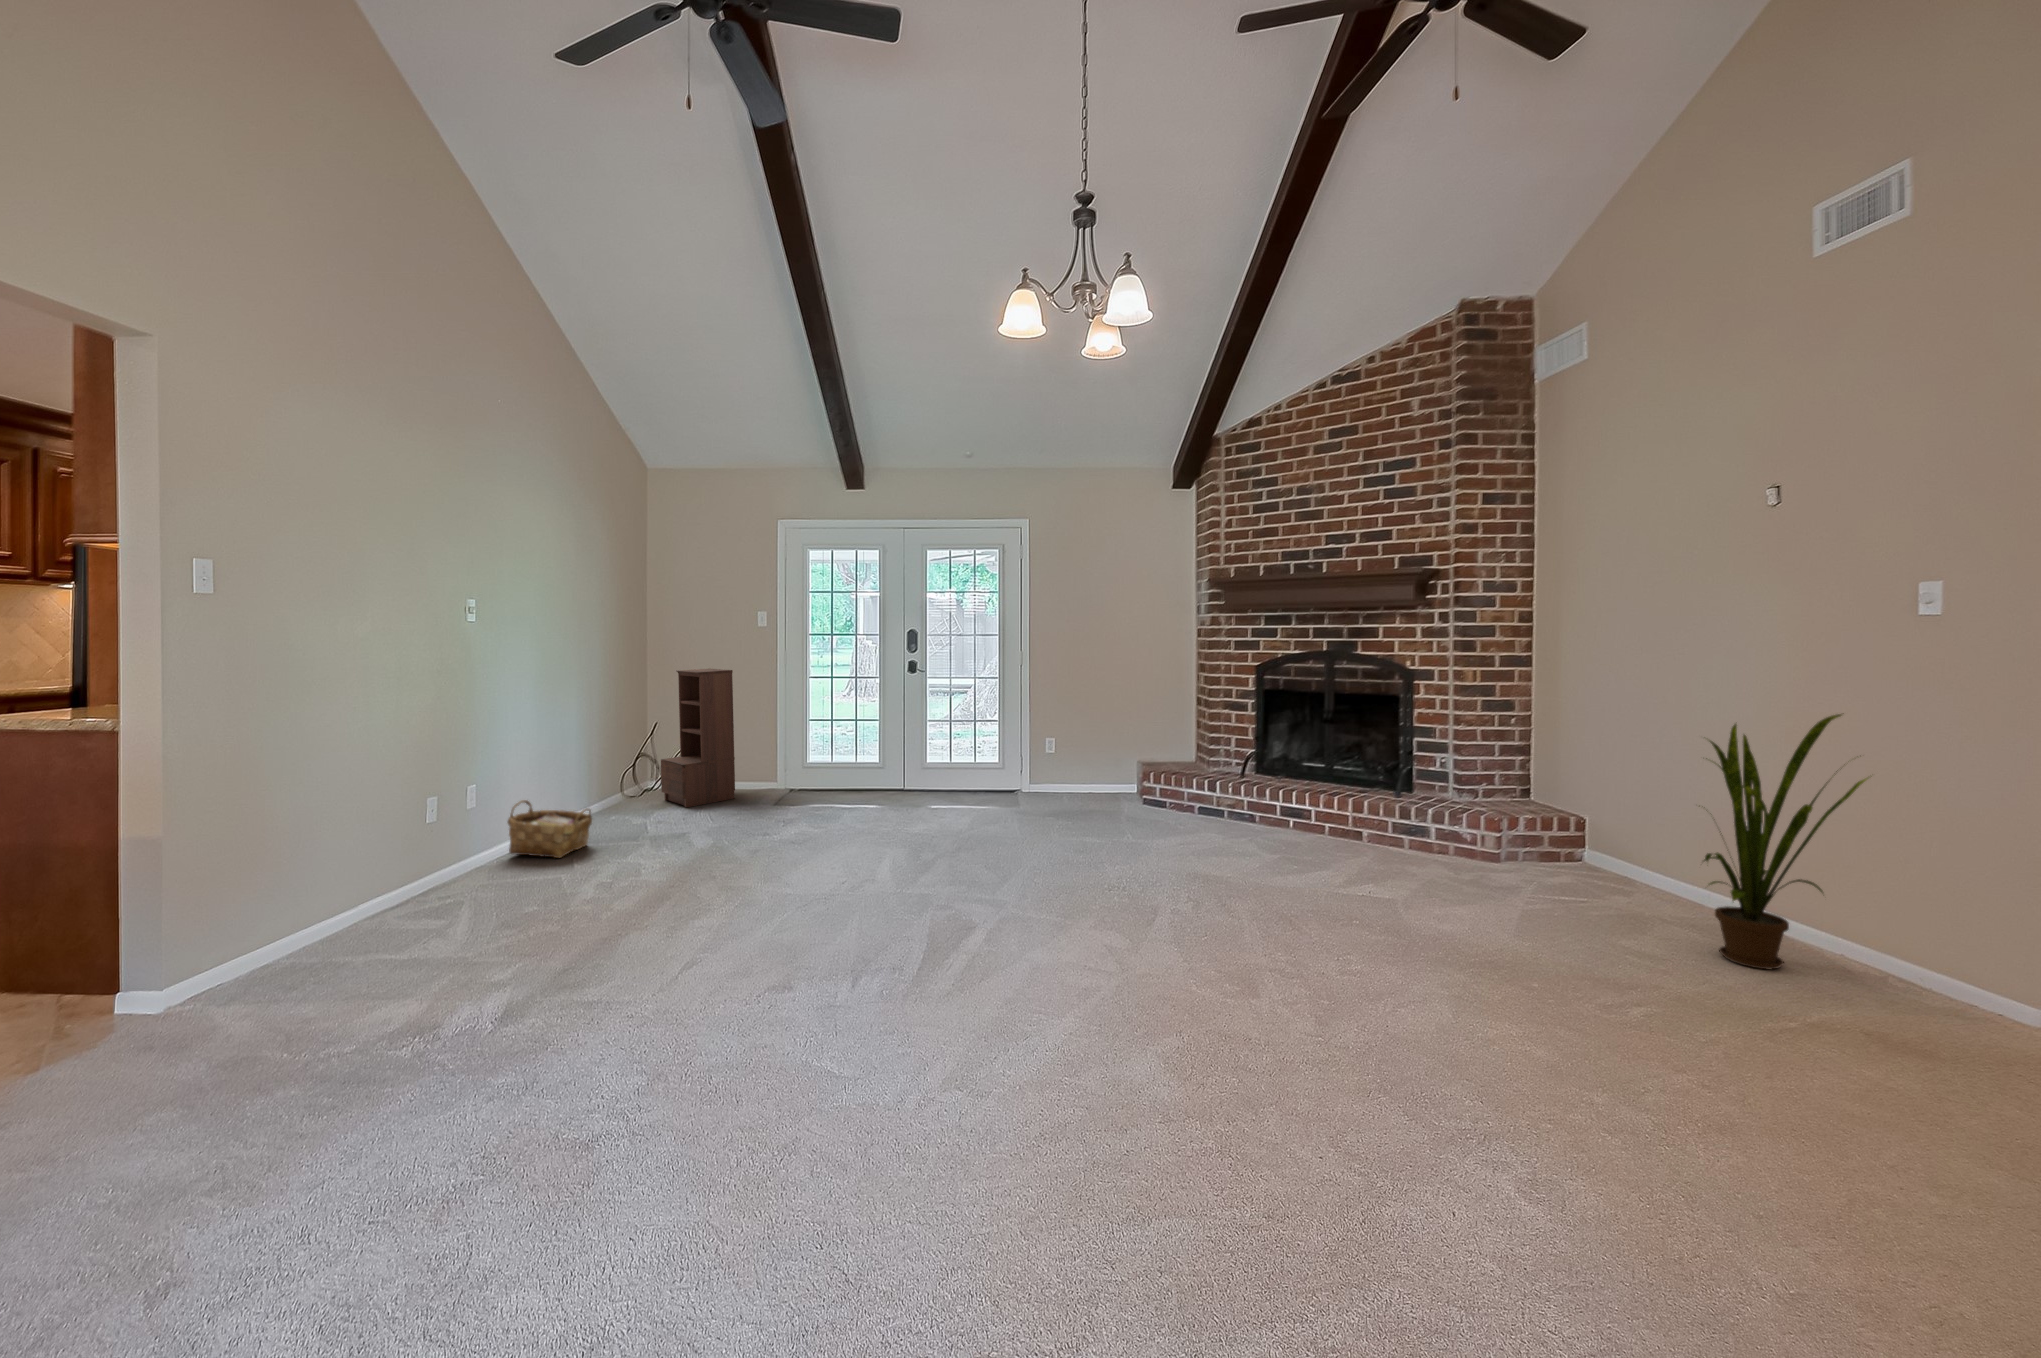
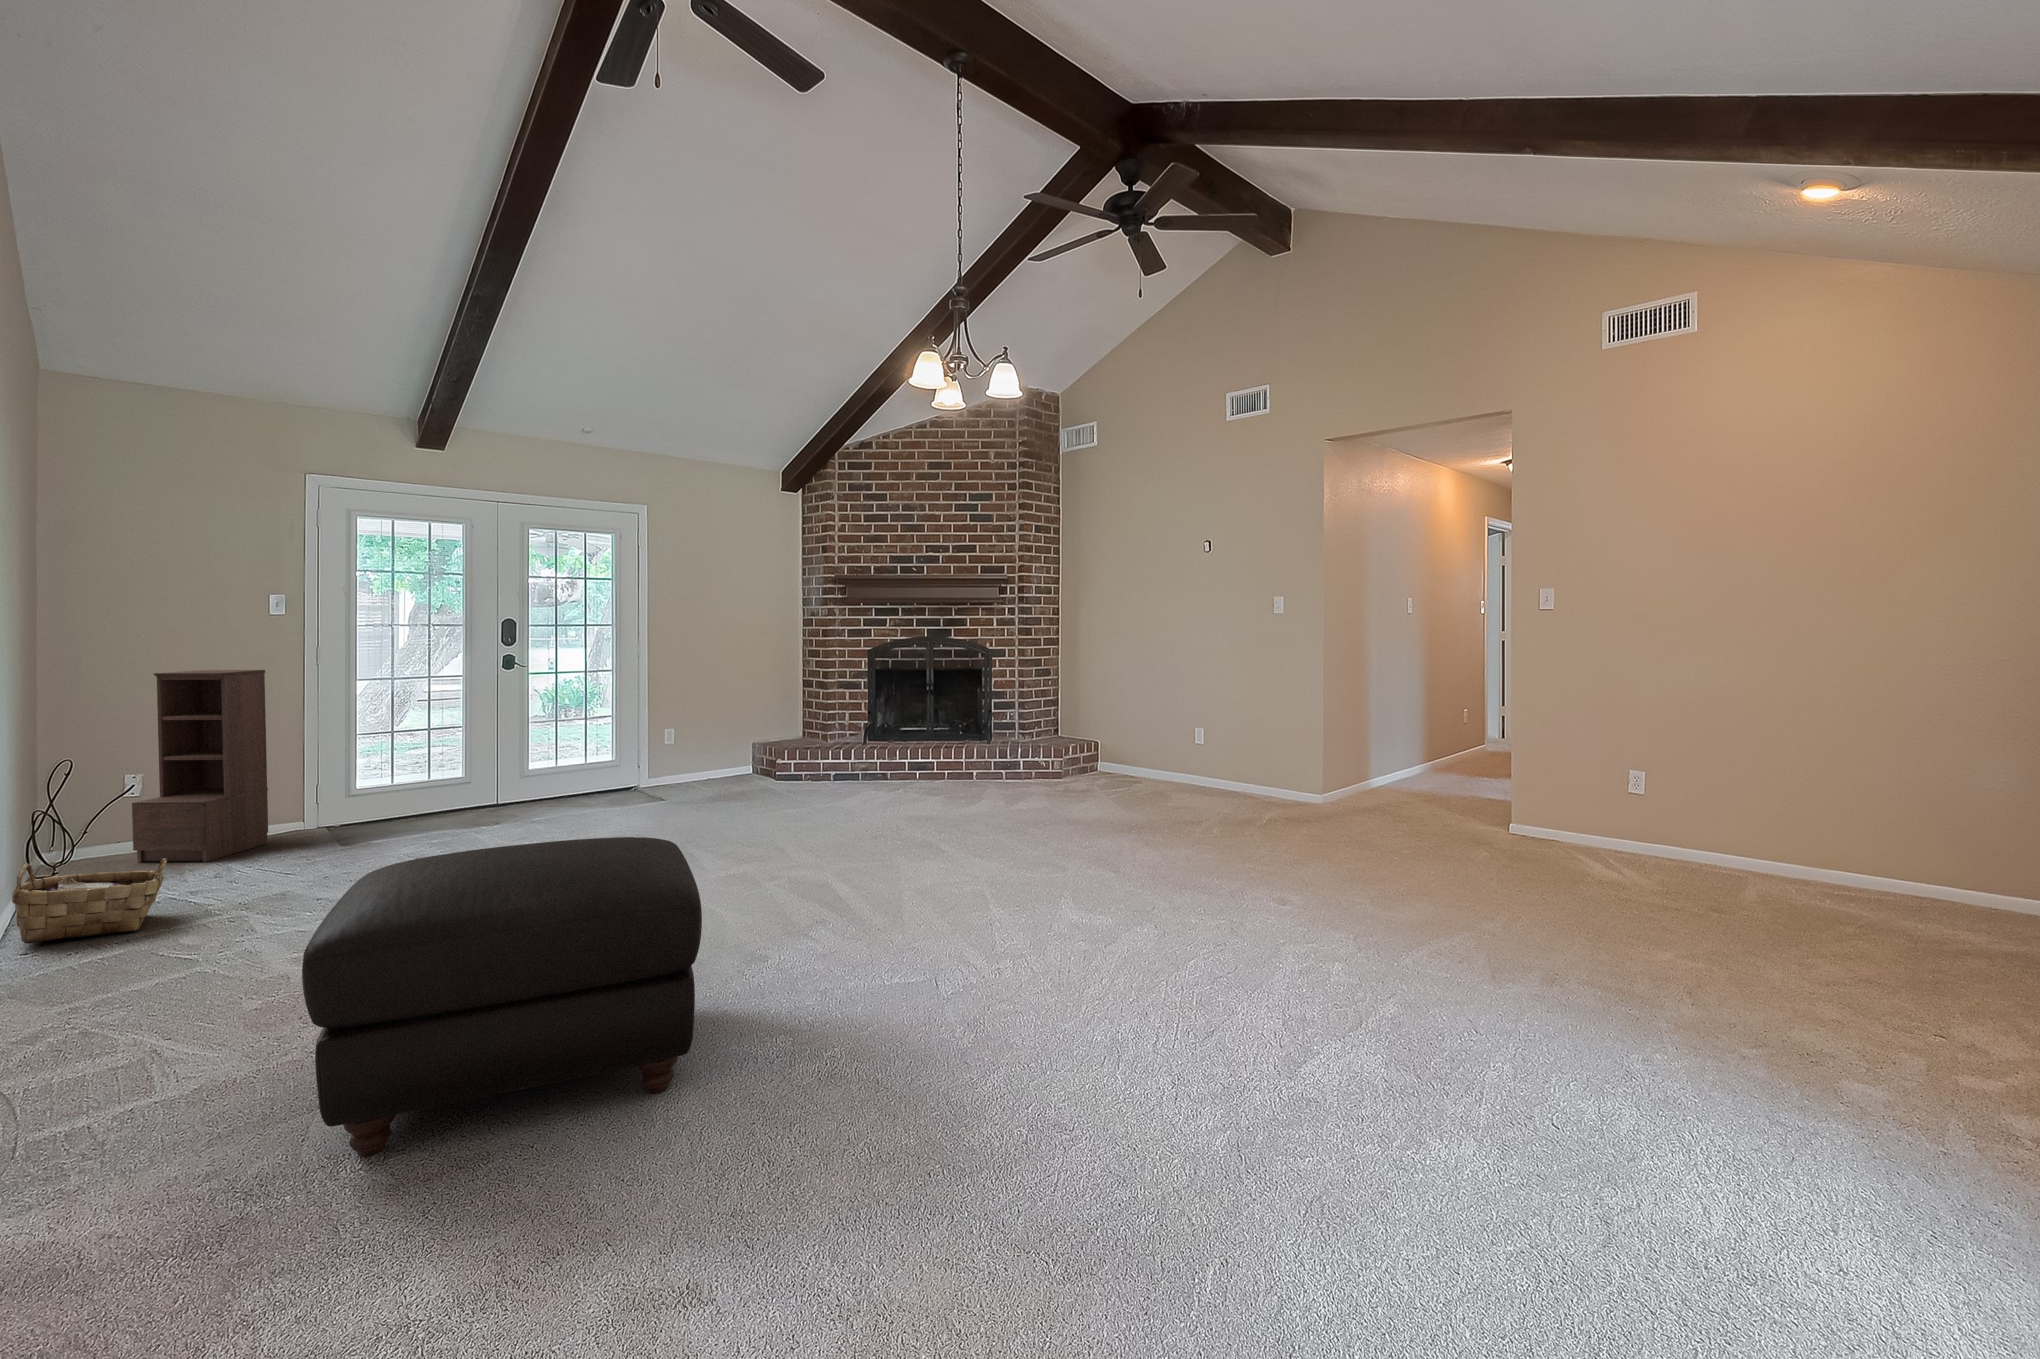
house plant: present [1704,714,1868,969] -> none [1171,660,1241,798]
ottoman: none [105,876,586,1224] -> present [302,837,702,1156]

